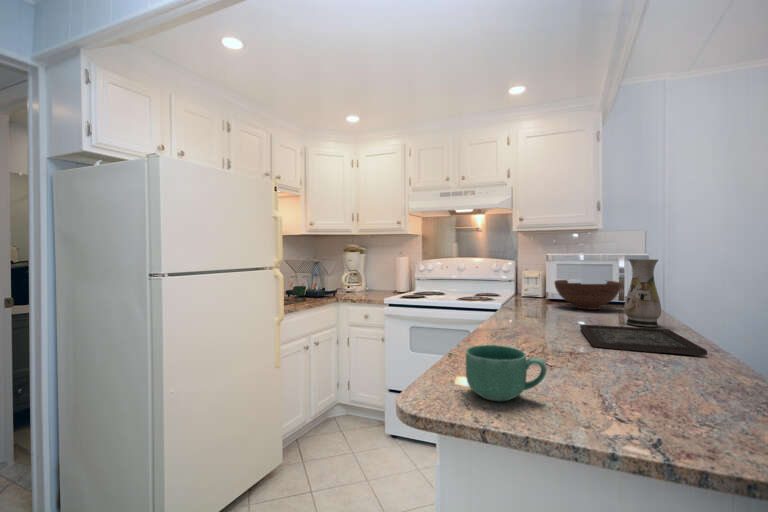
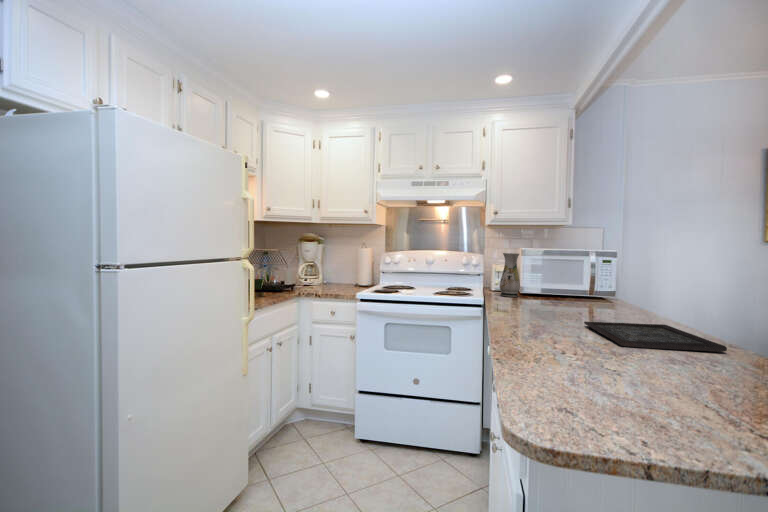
vase: present [624,259,661,327] -> present [500,253,520,297]
fruit bowl: present [554,280,621,310] -> none [532,275,596,305]
mug: present [466,345,547,401] -> none [568,355,666,422]

